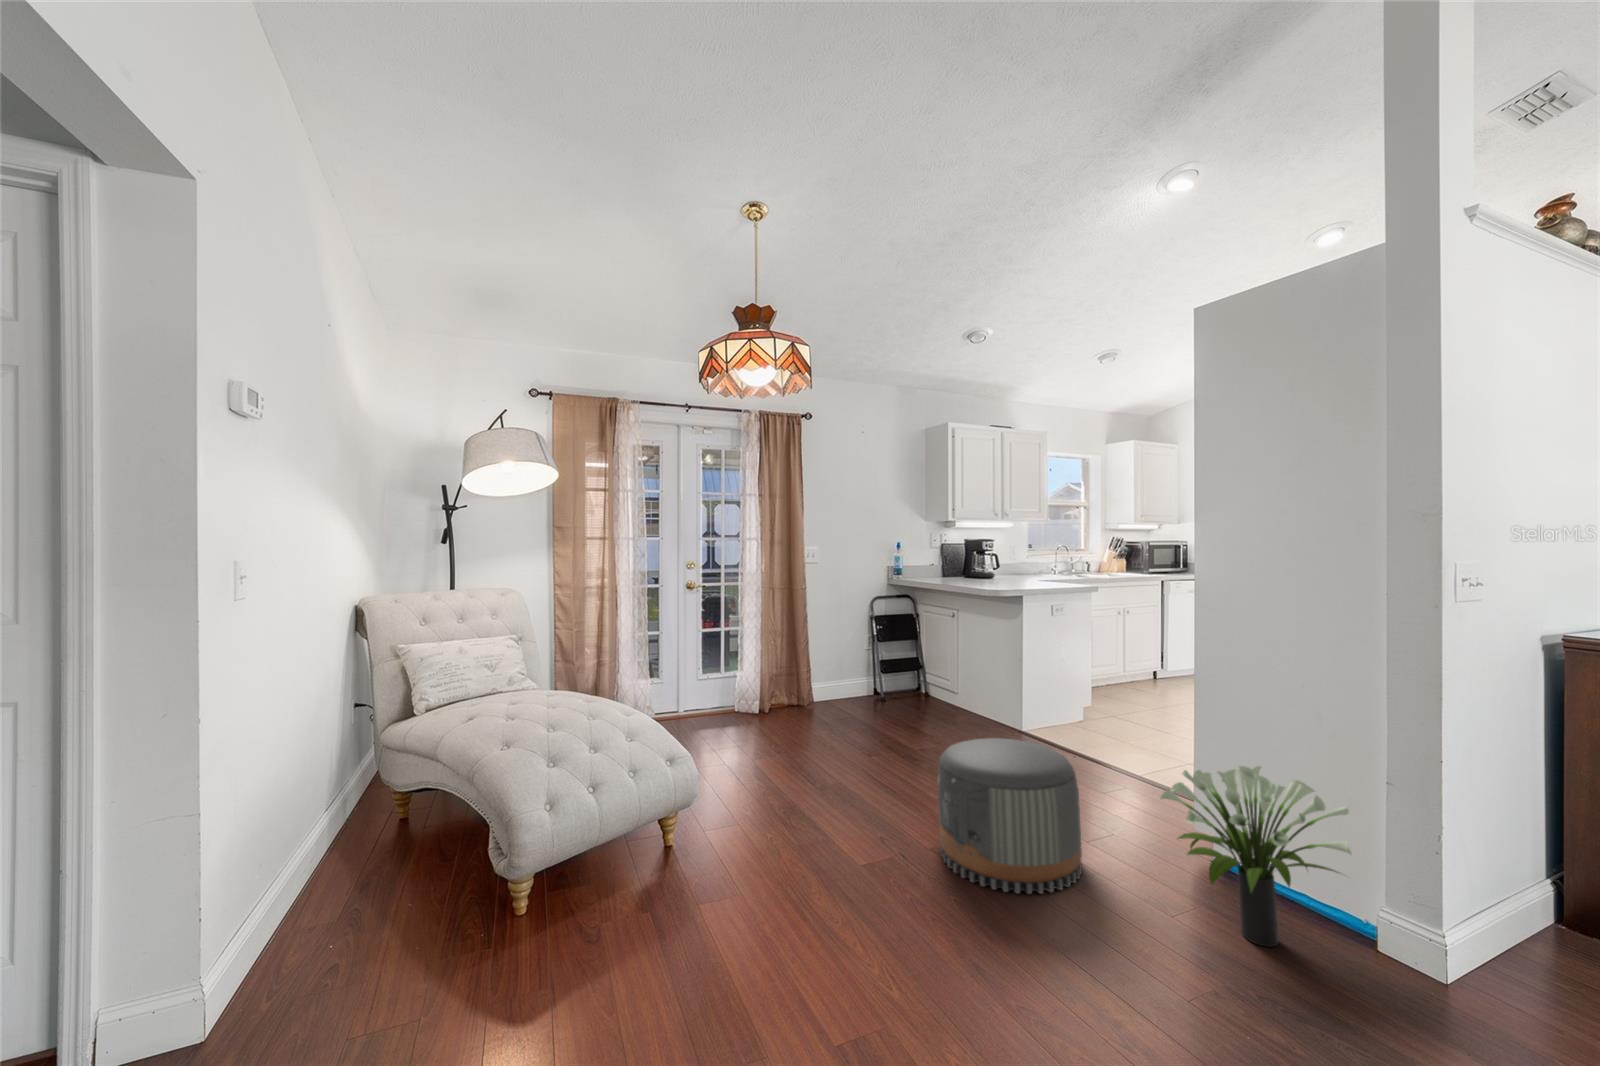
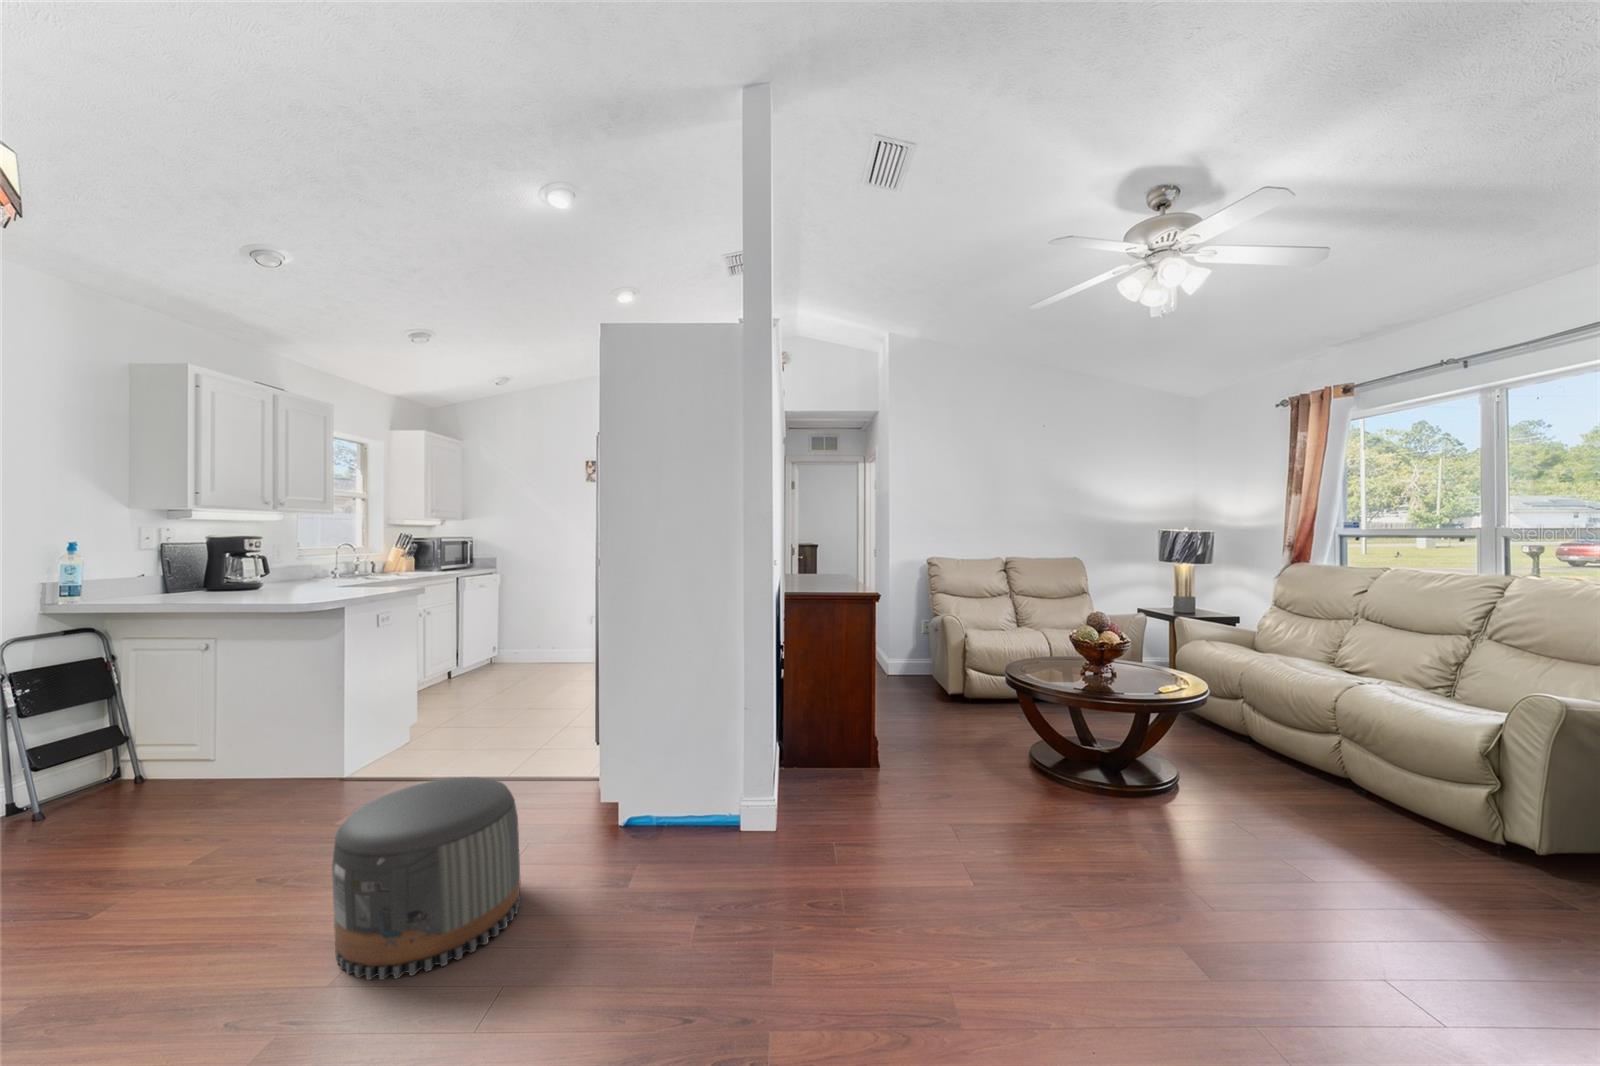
potted plant: present [1160,766,1351,947] -> none [599,727,728,869]

